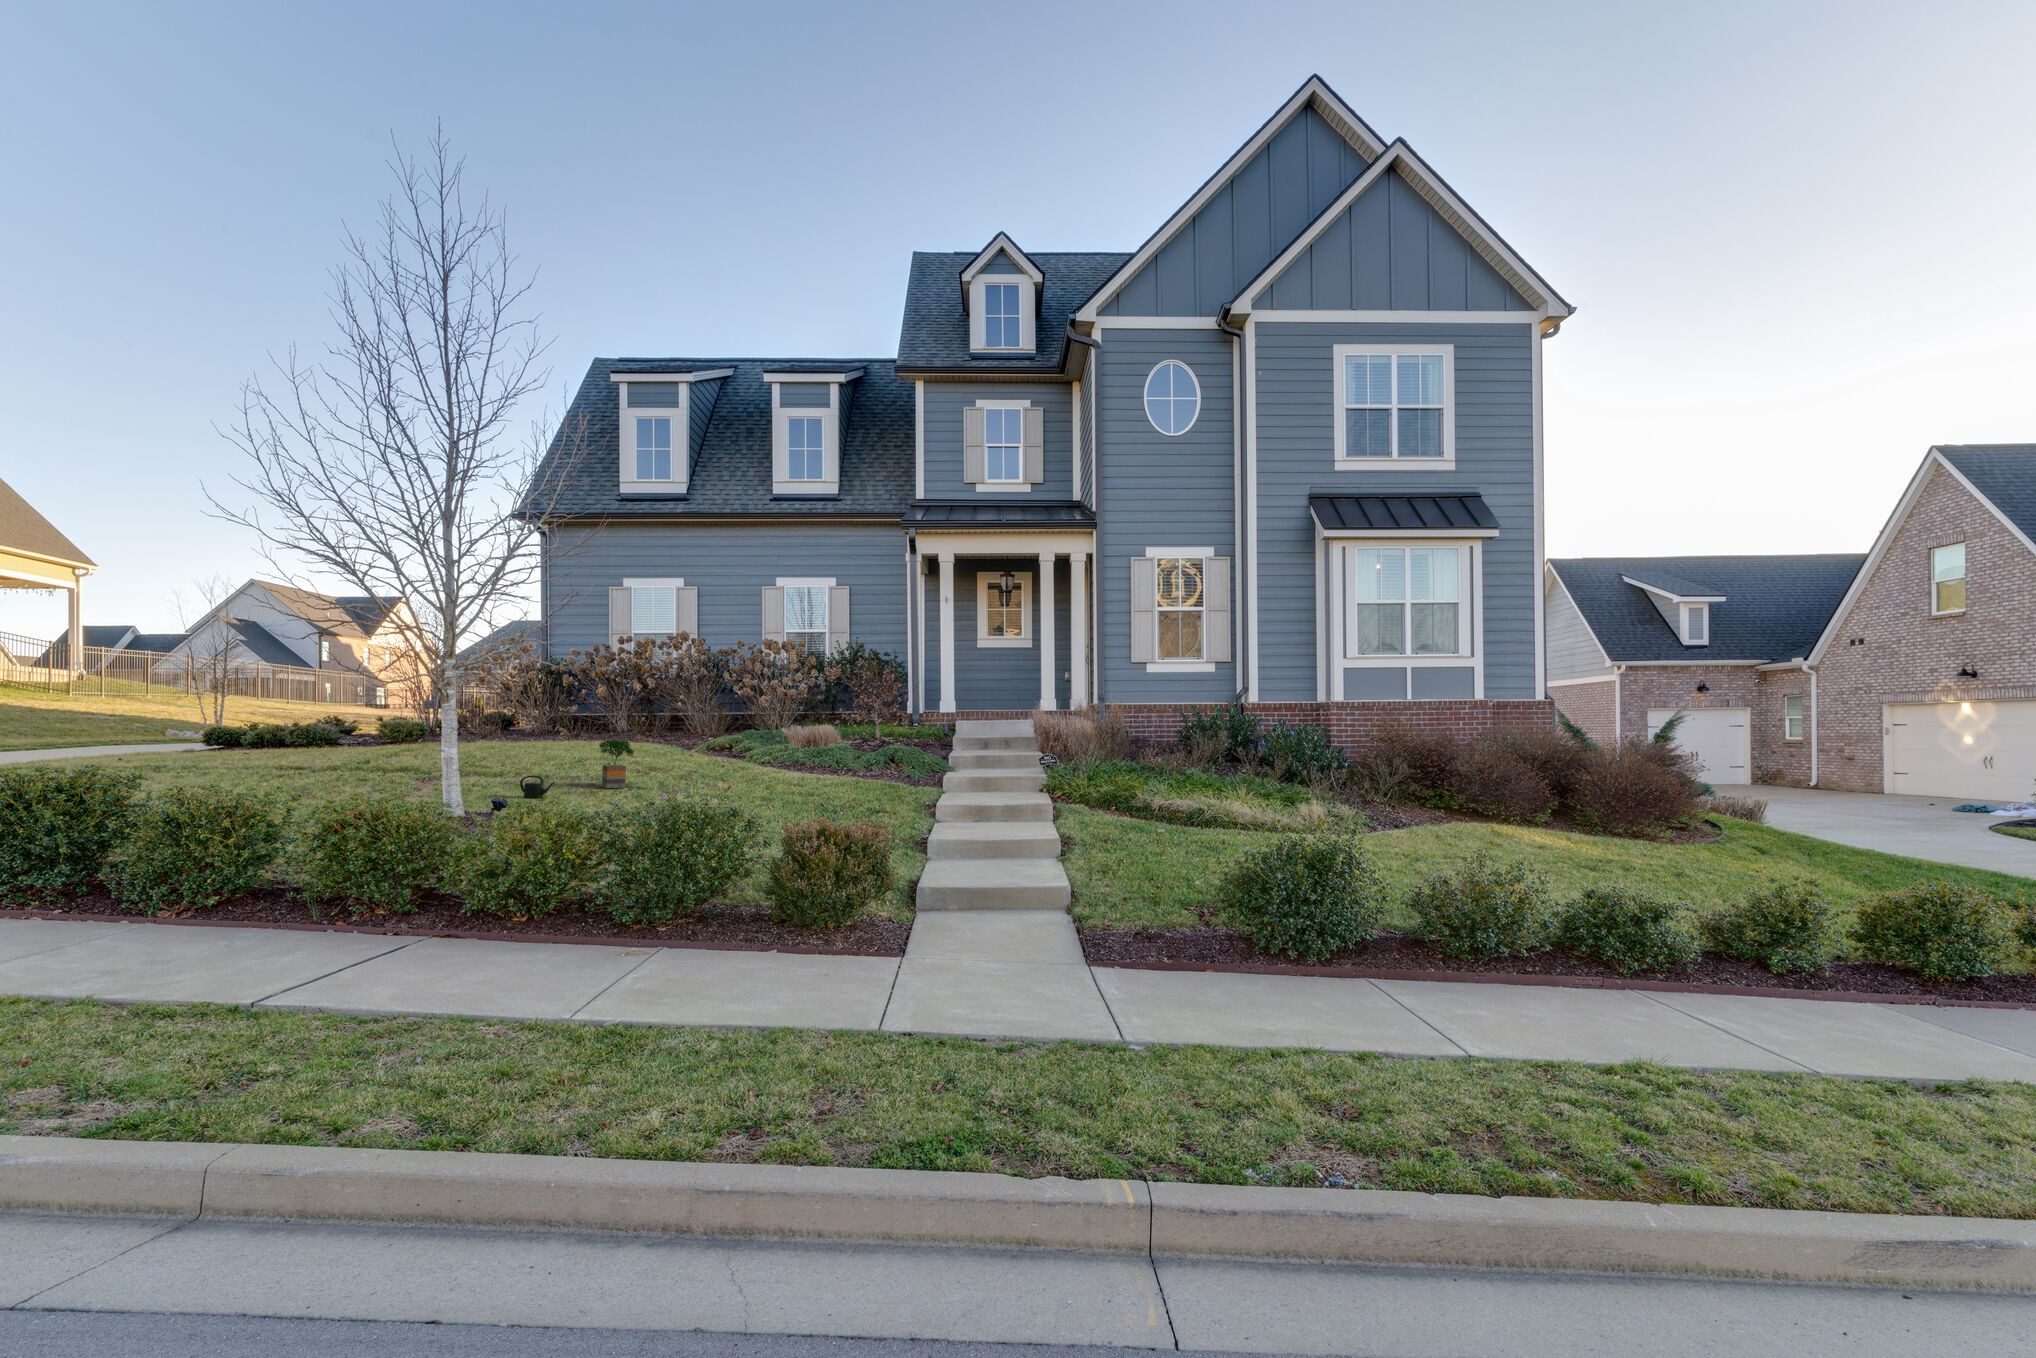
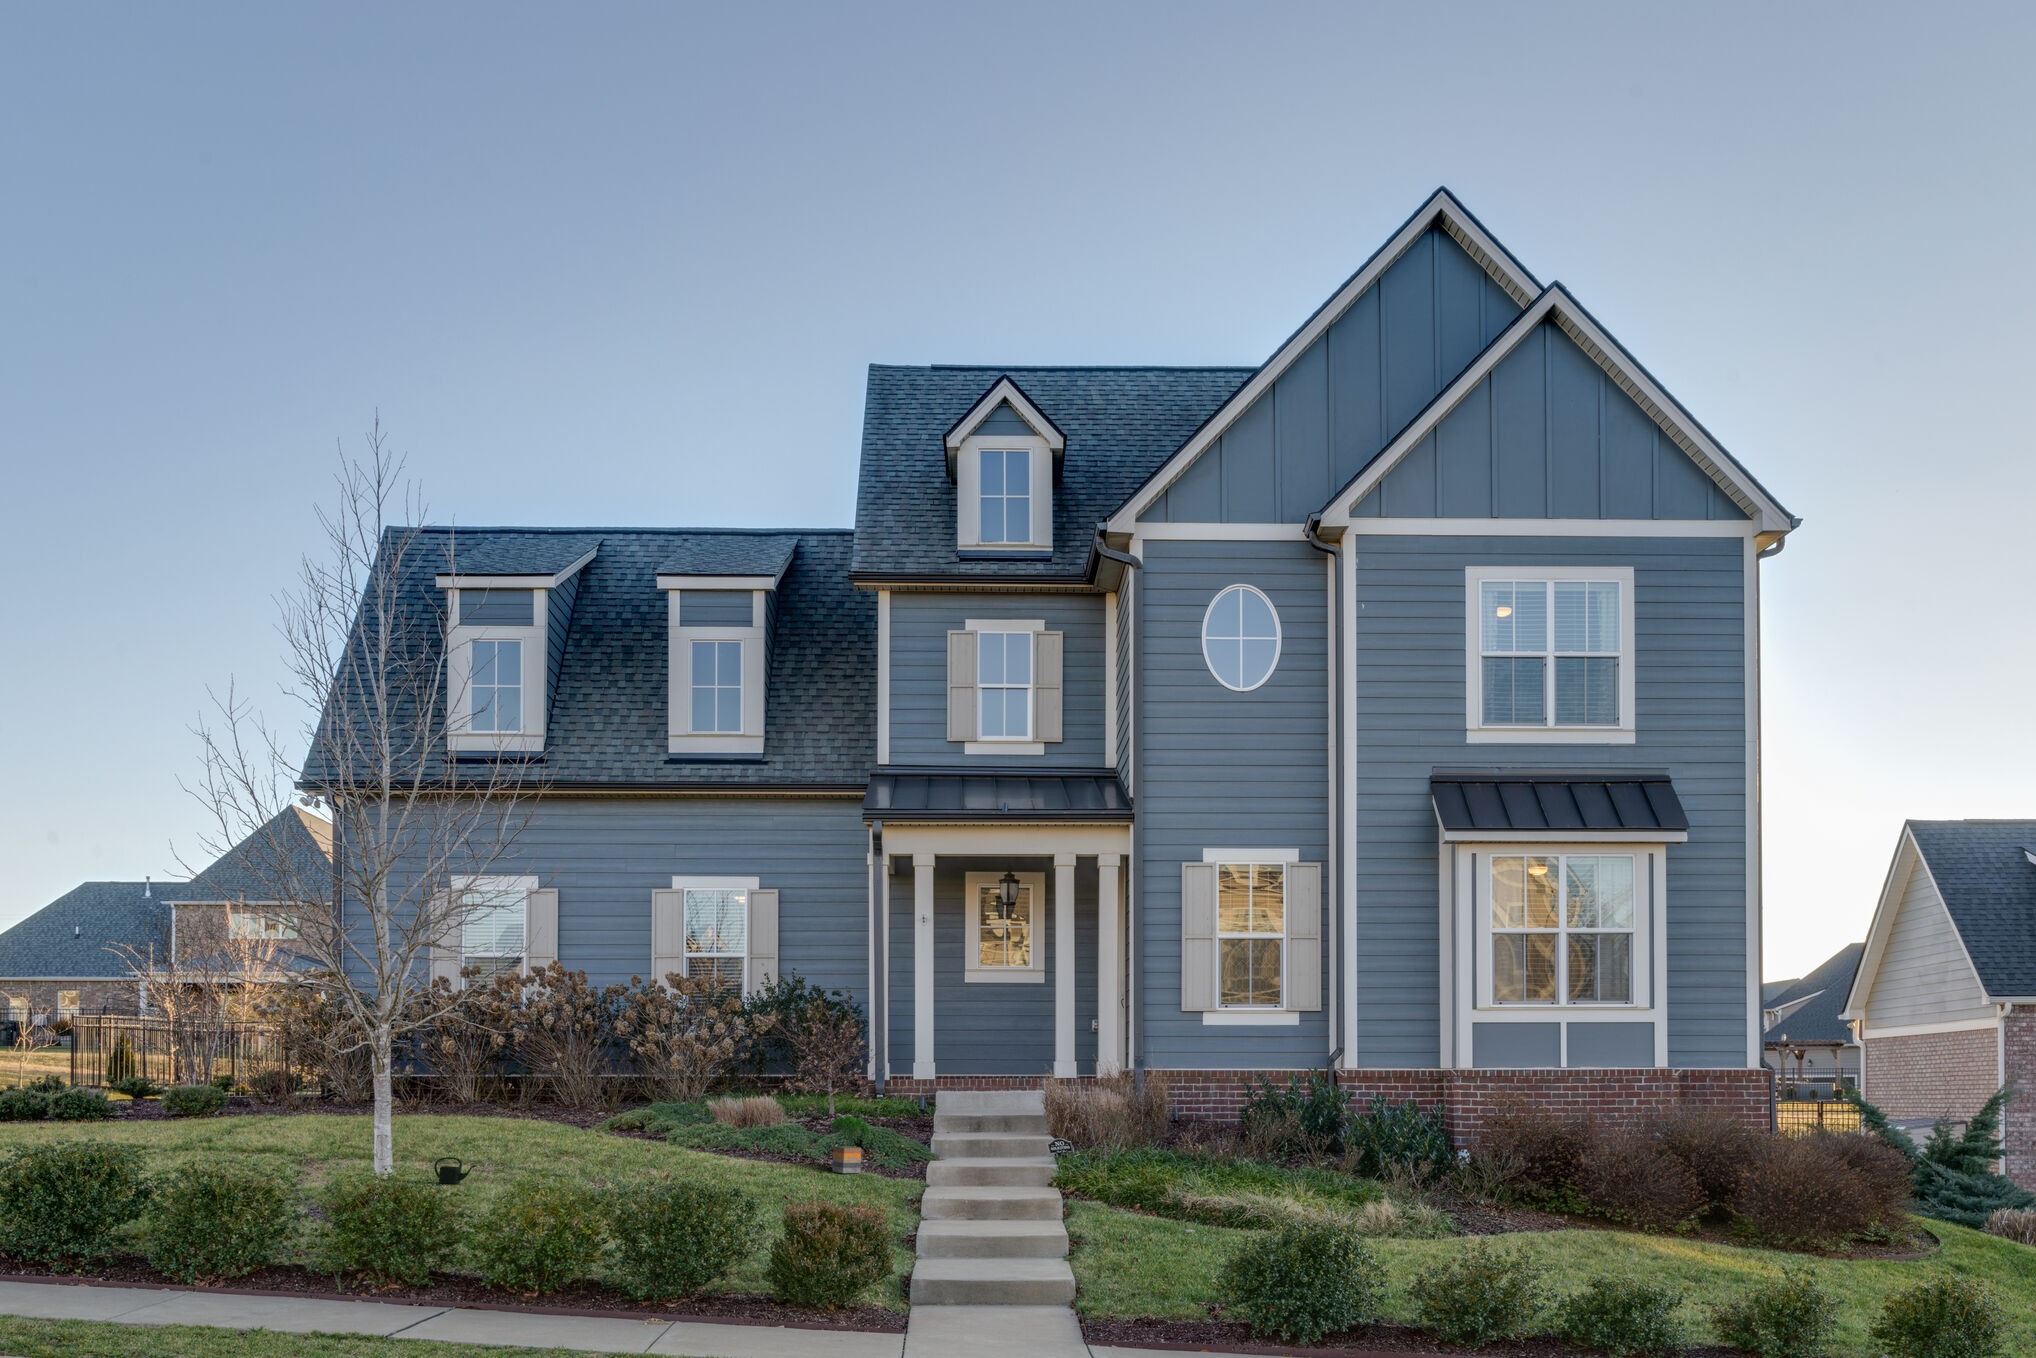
potted tree: present [599,739,634,788] -> present [831,1116,870,1173]

